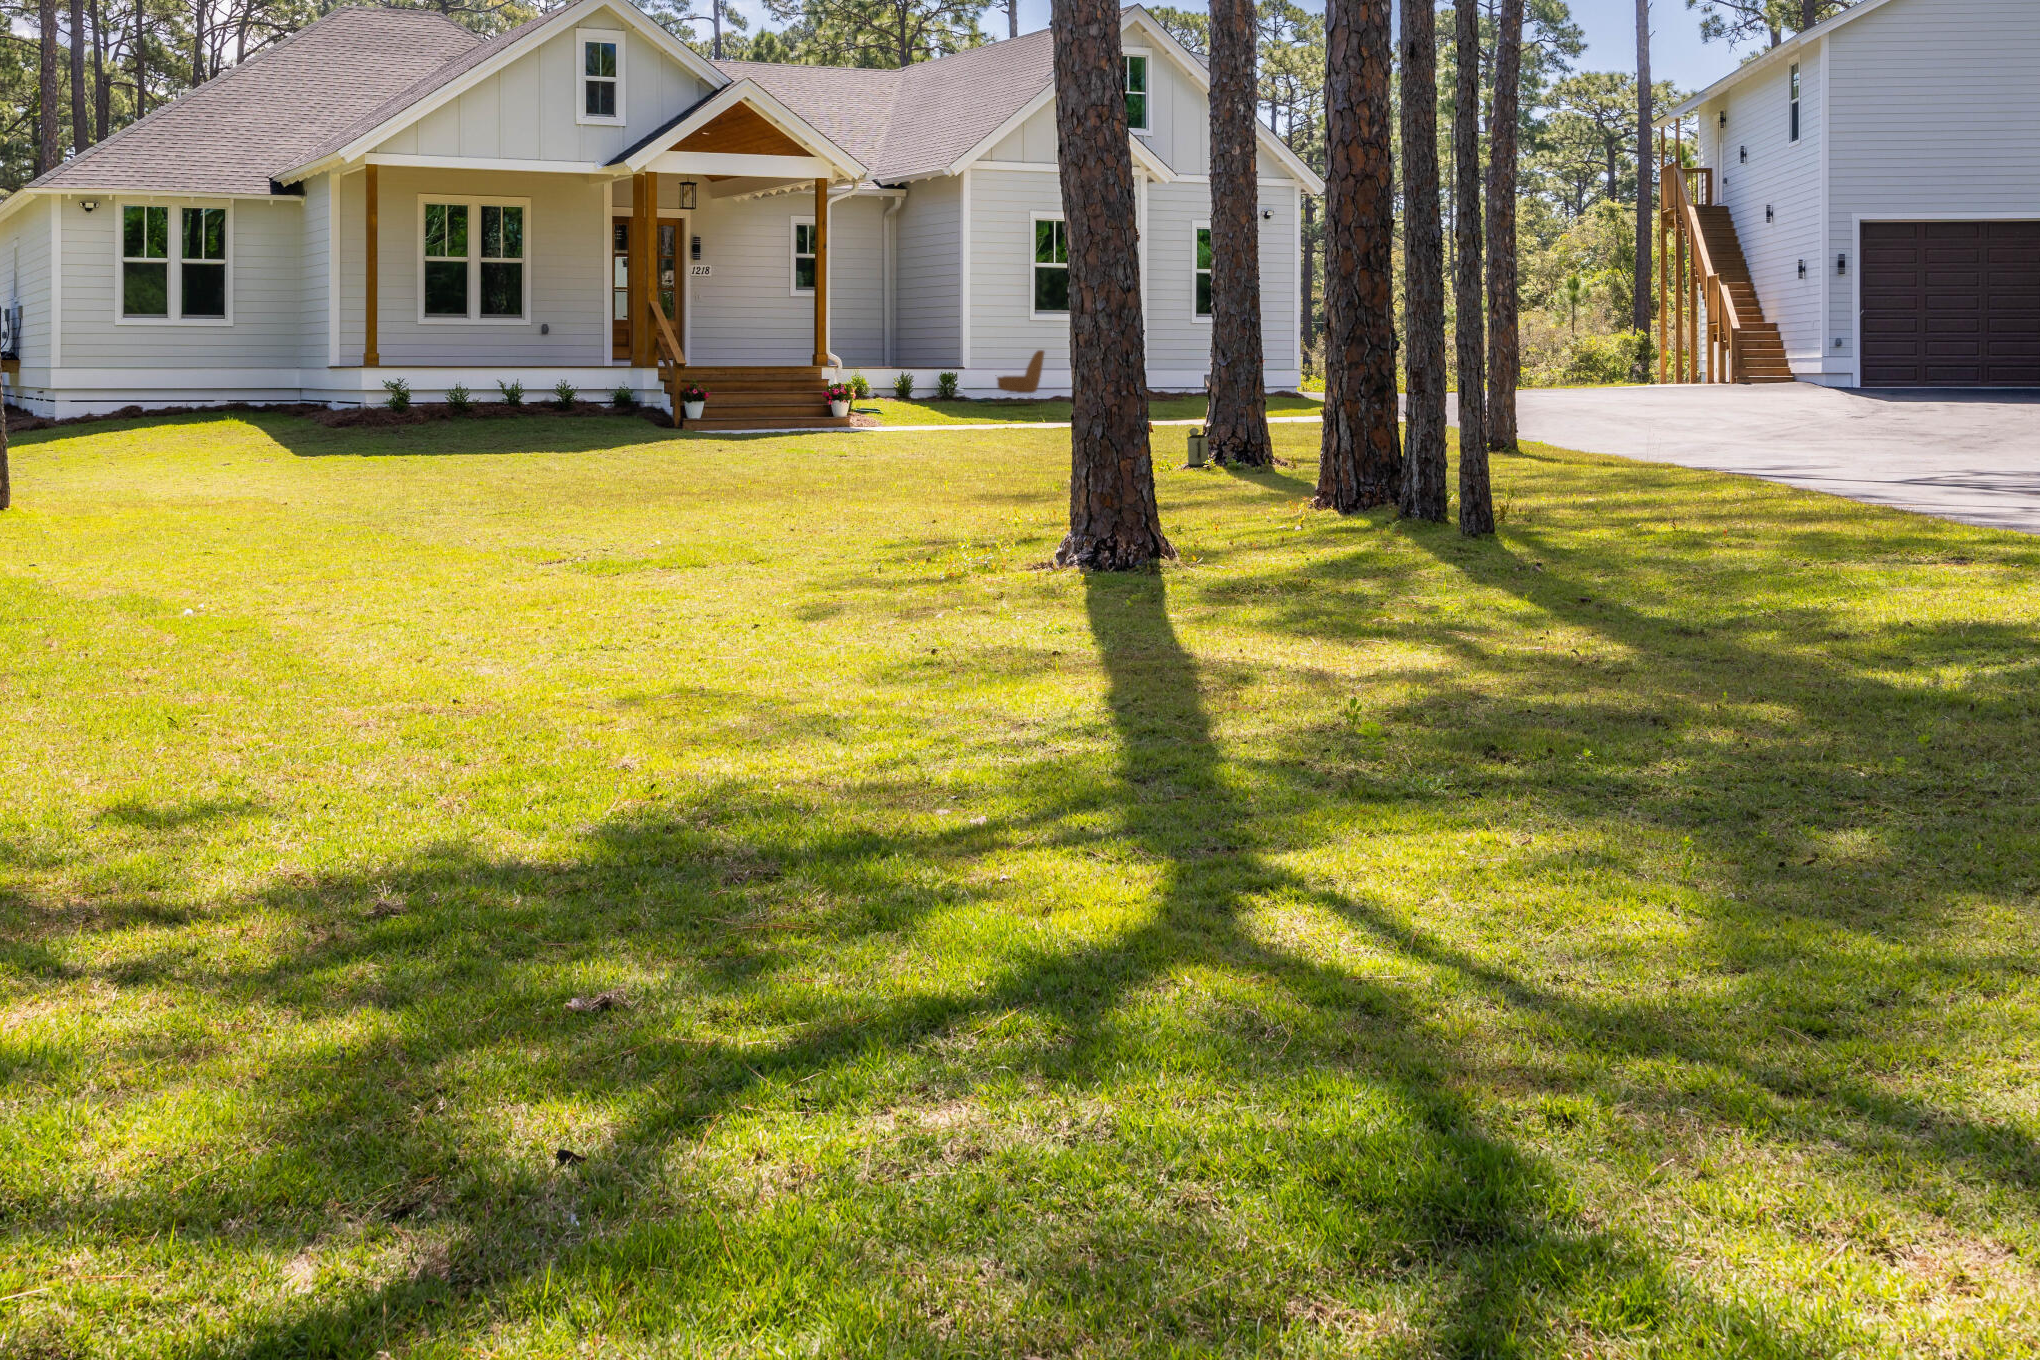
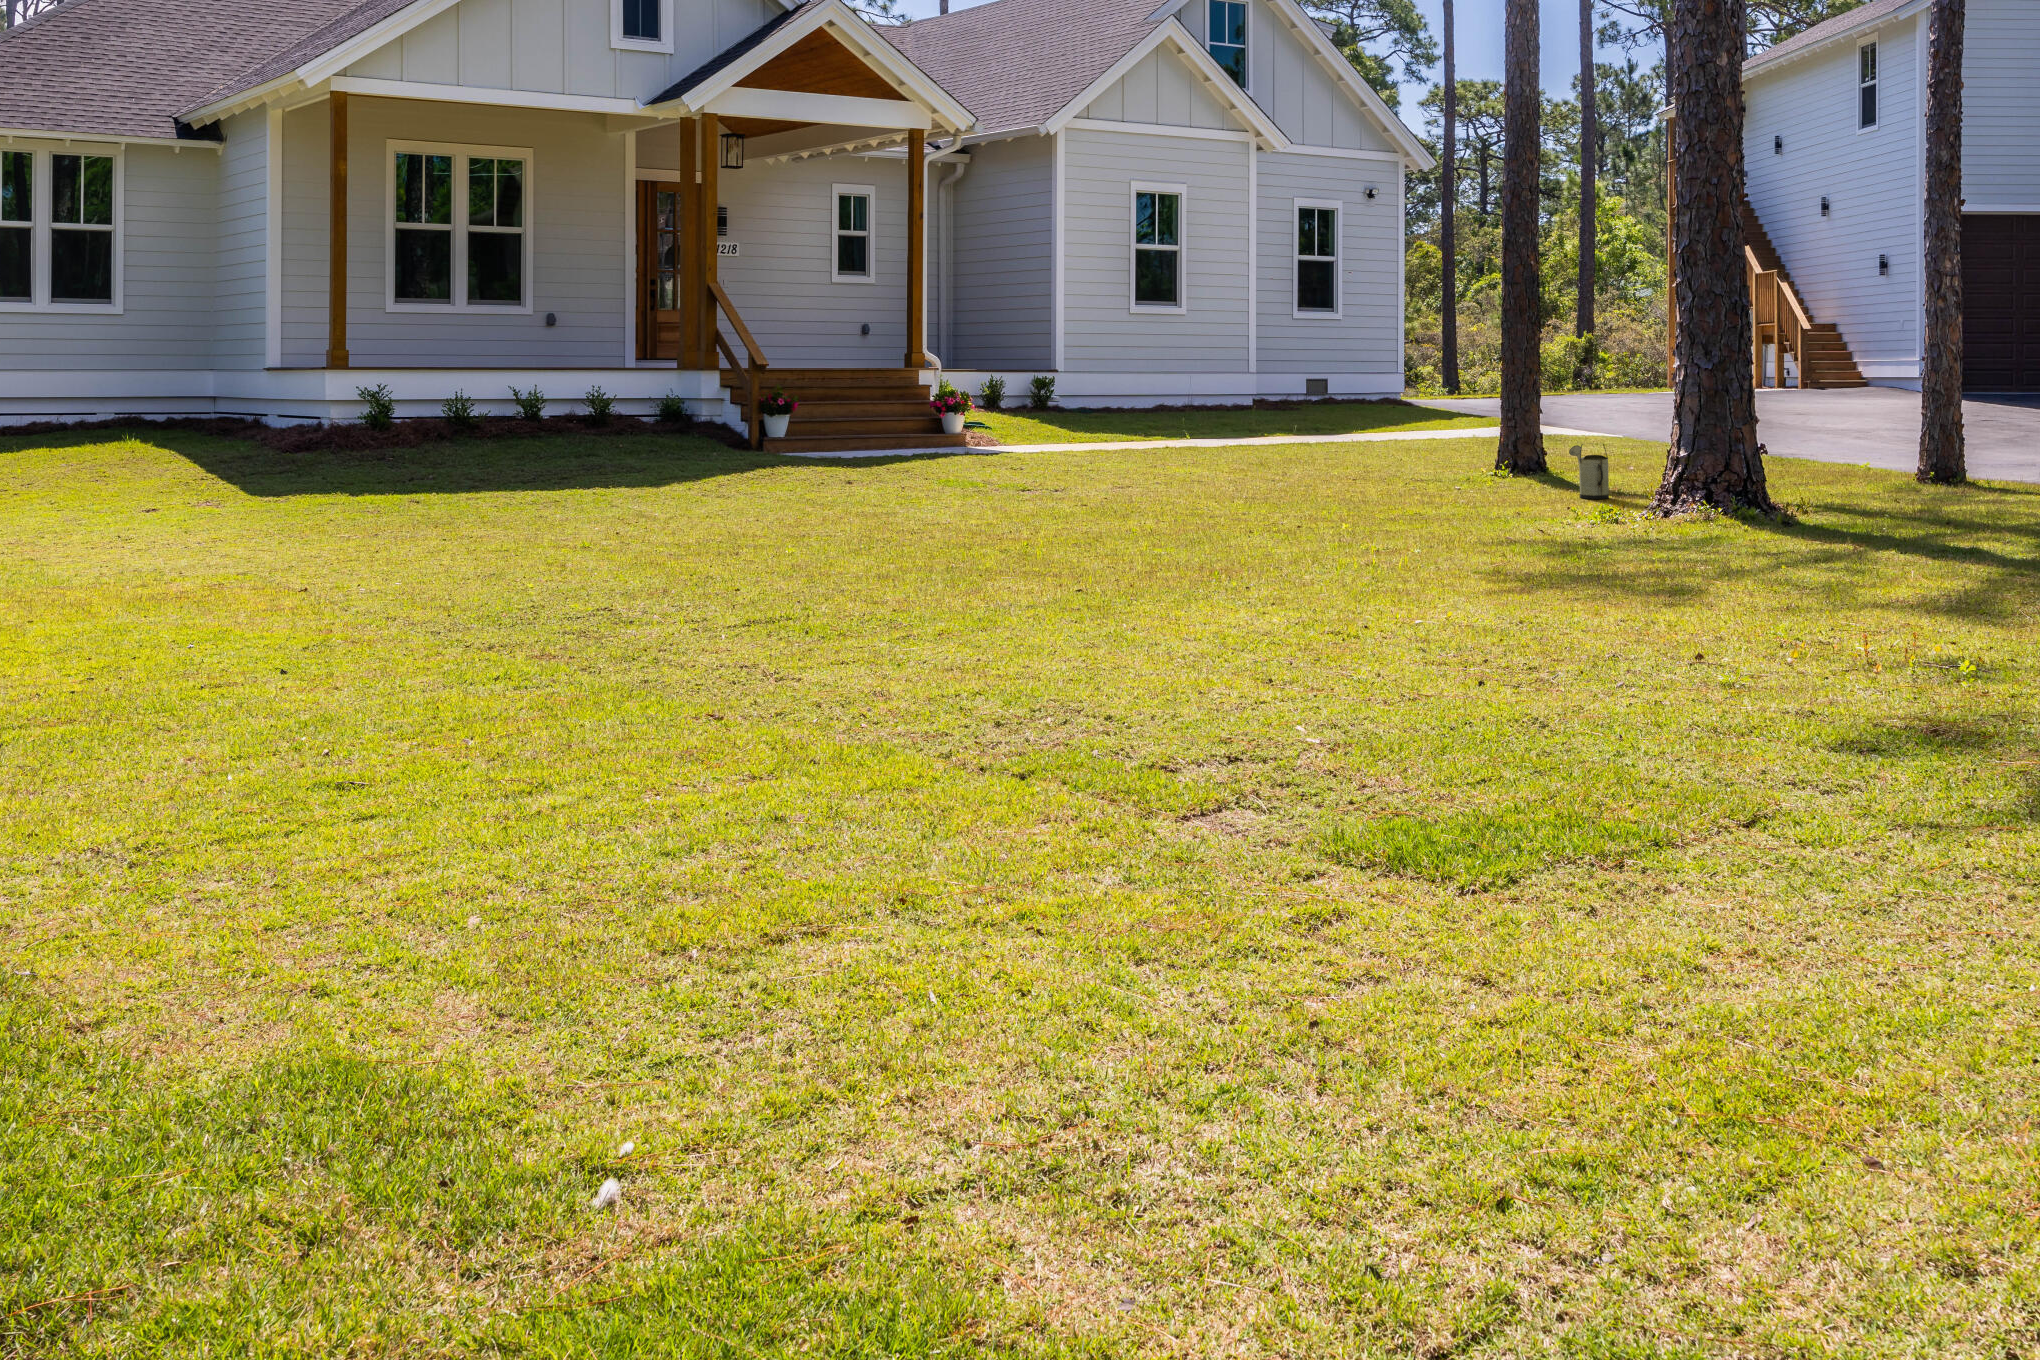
chair: present [996,350,1045,404] -> none [1085,347,1149,413]

